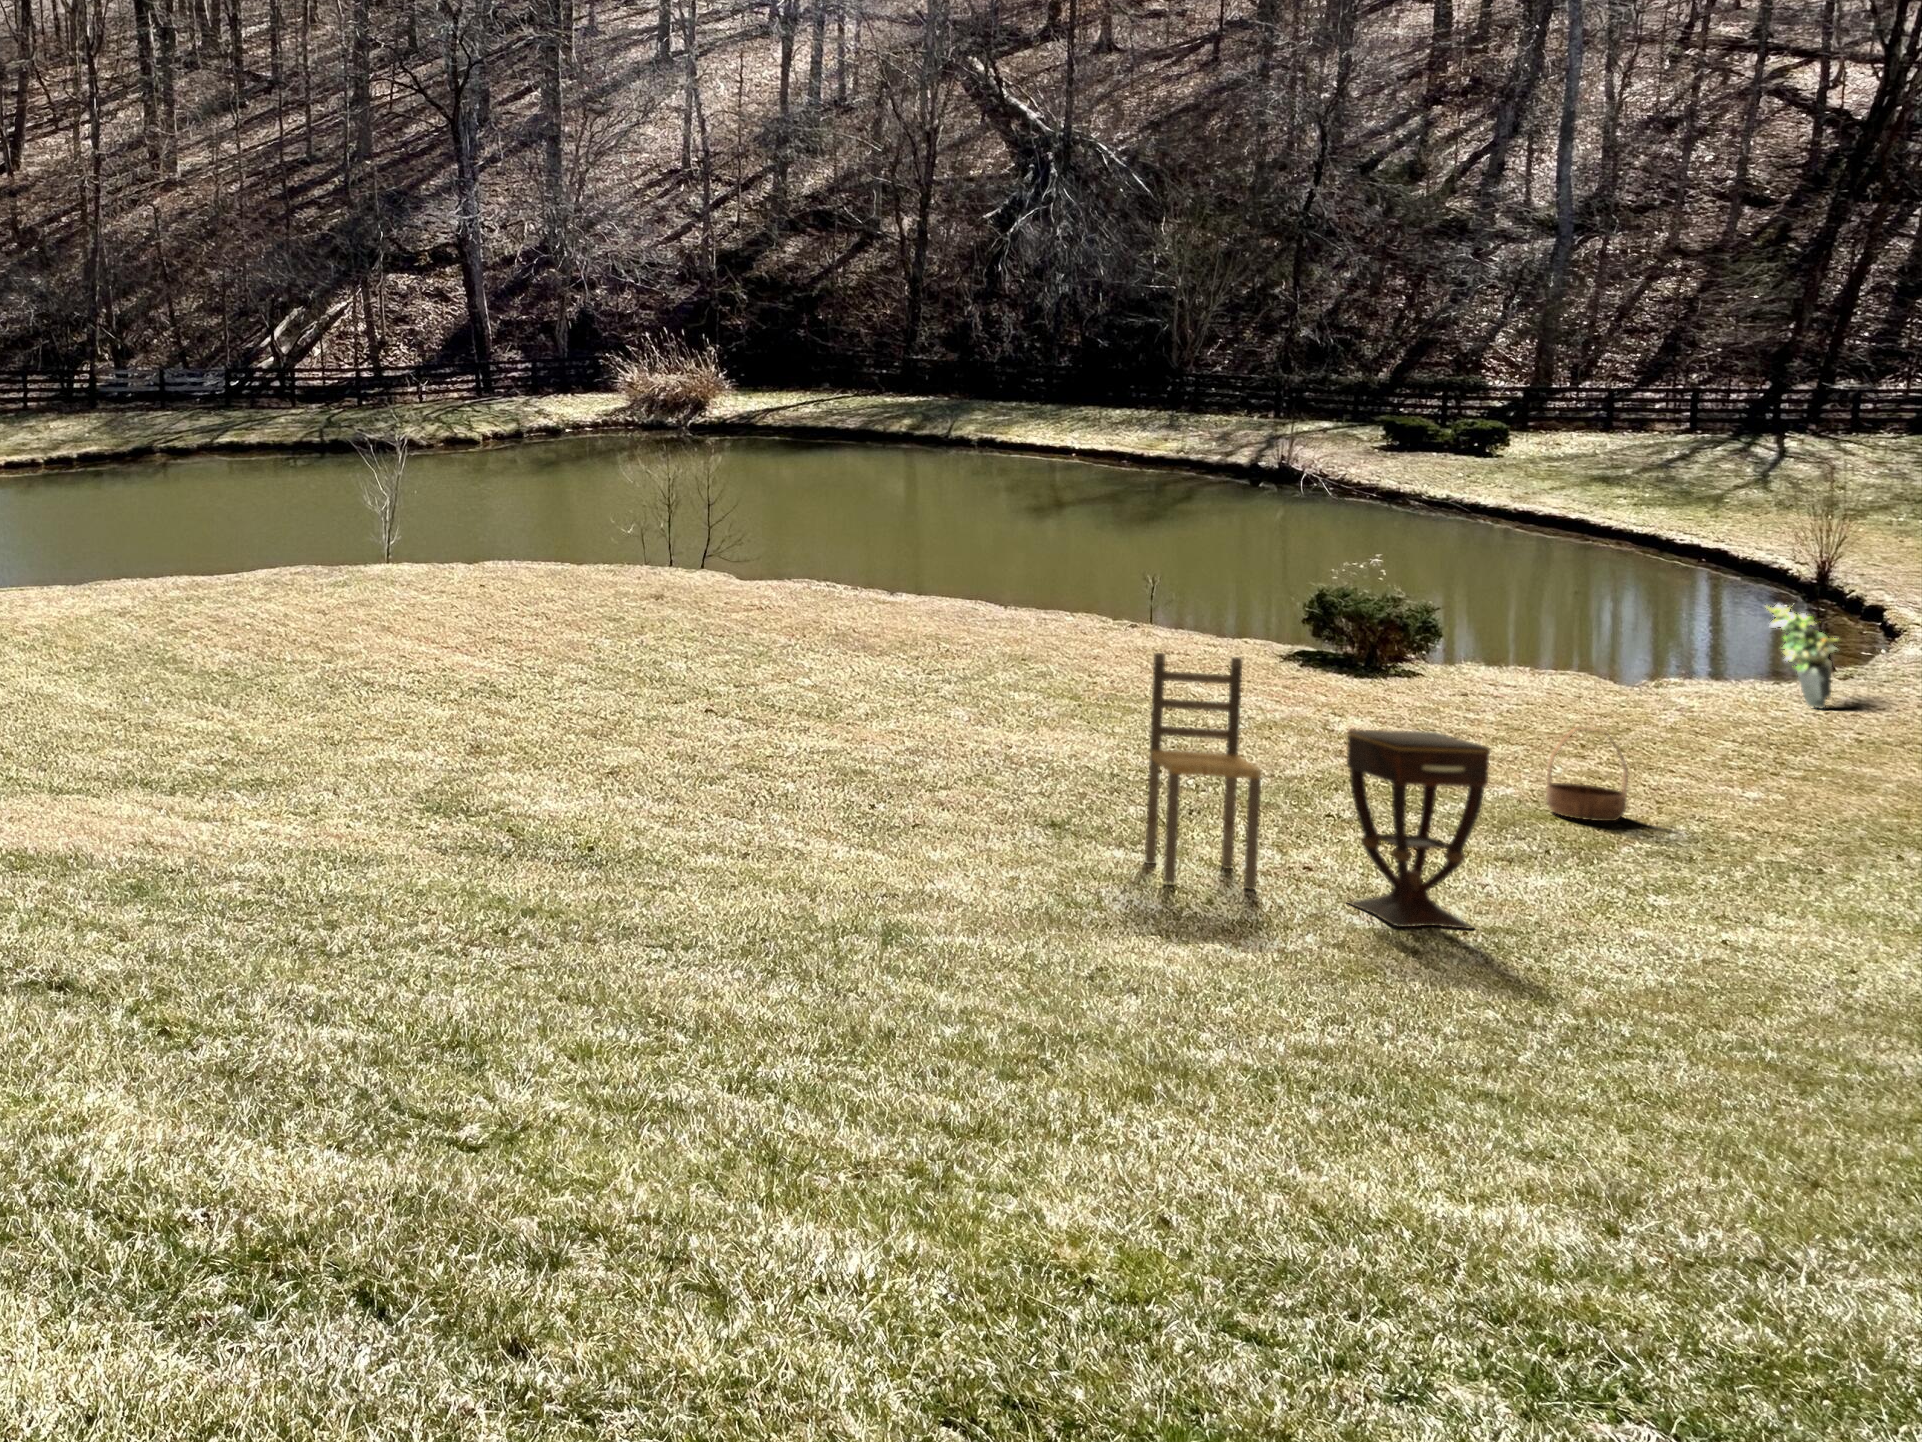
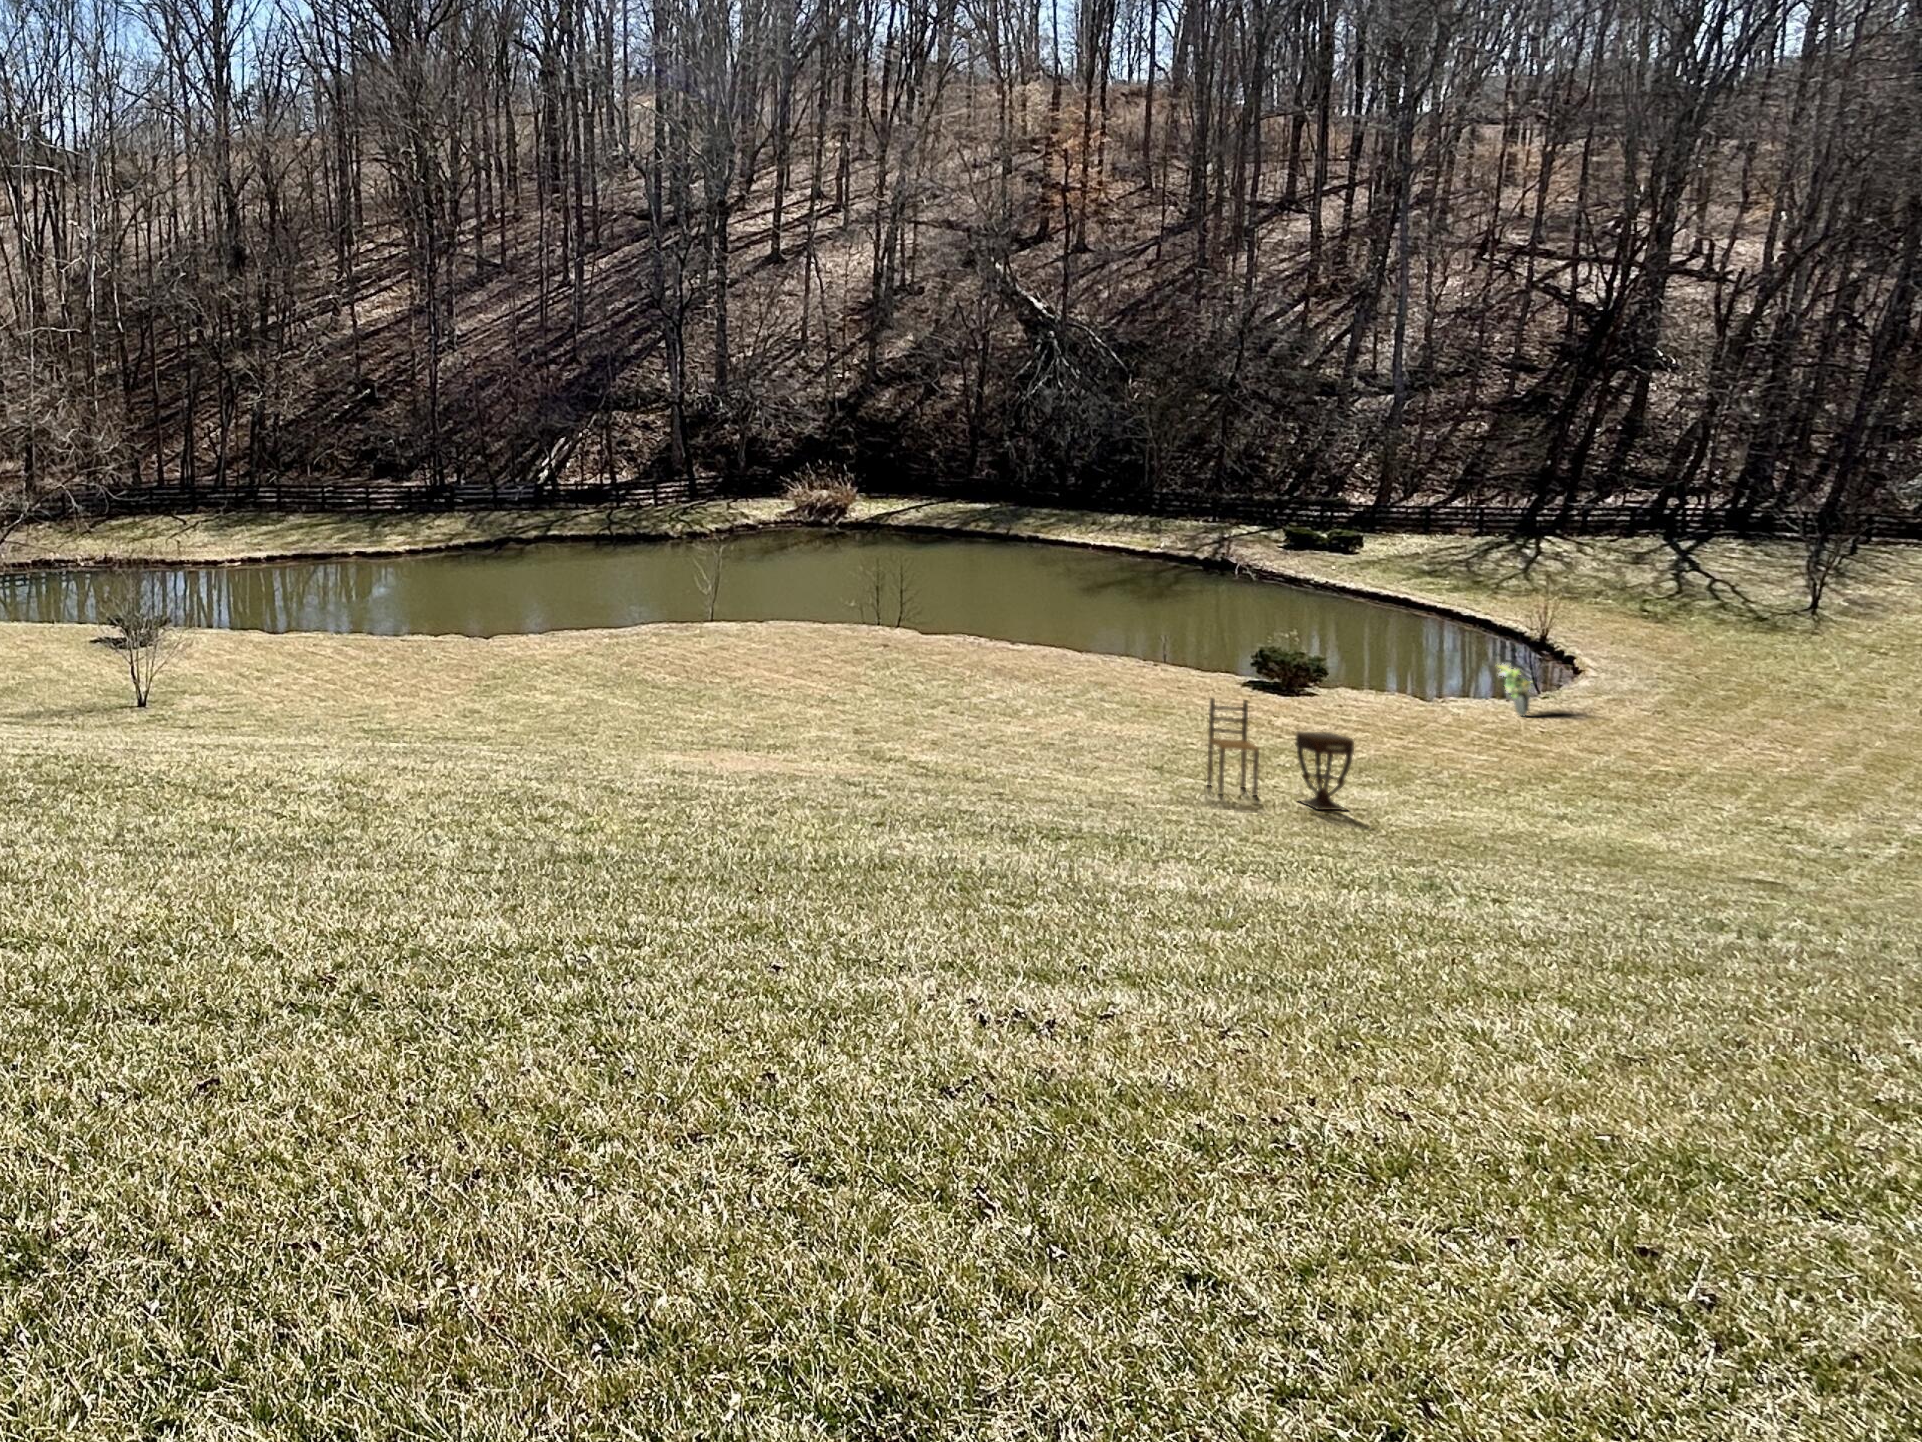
basket: present [1546,727,1628,821] -> none [1381,728,1418,770]

